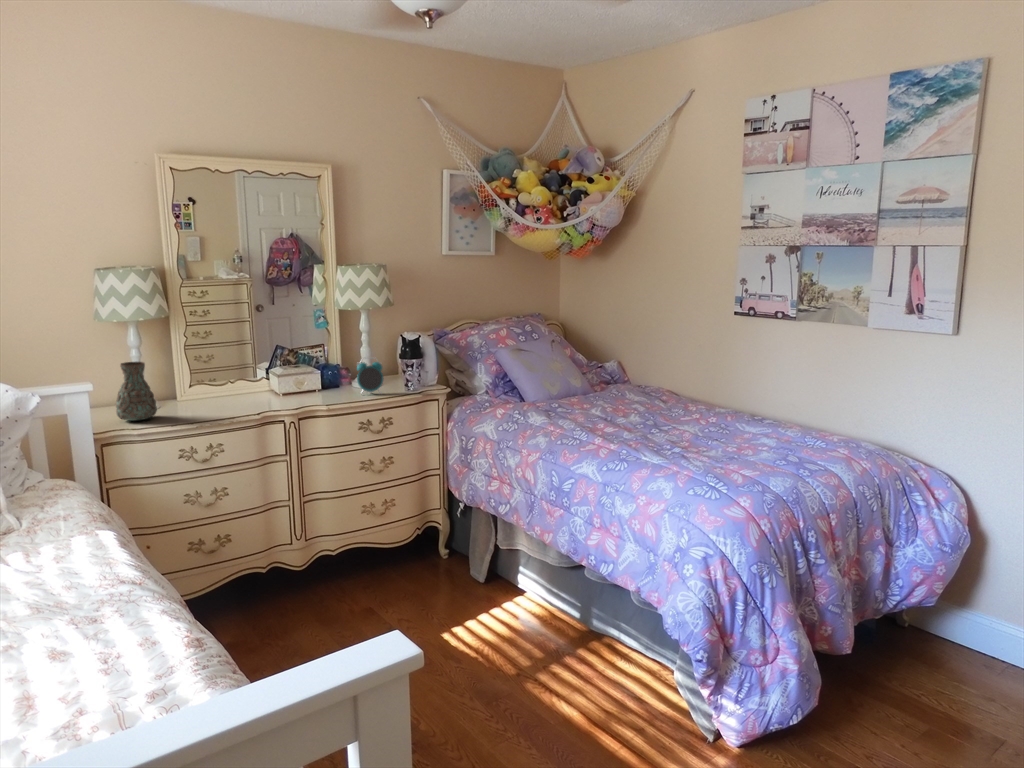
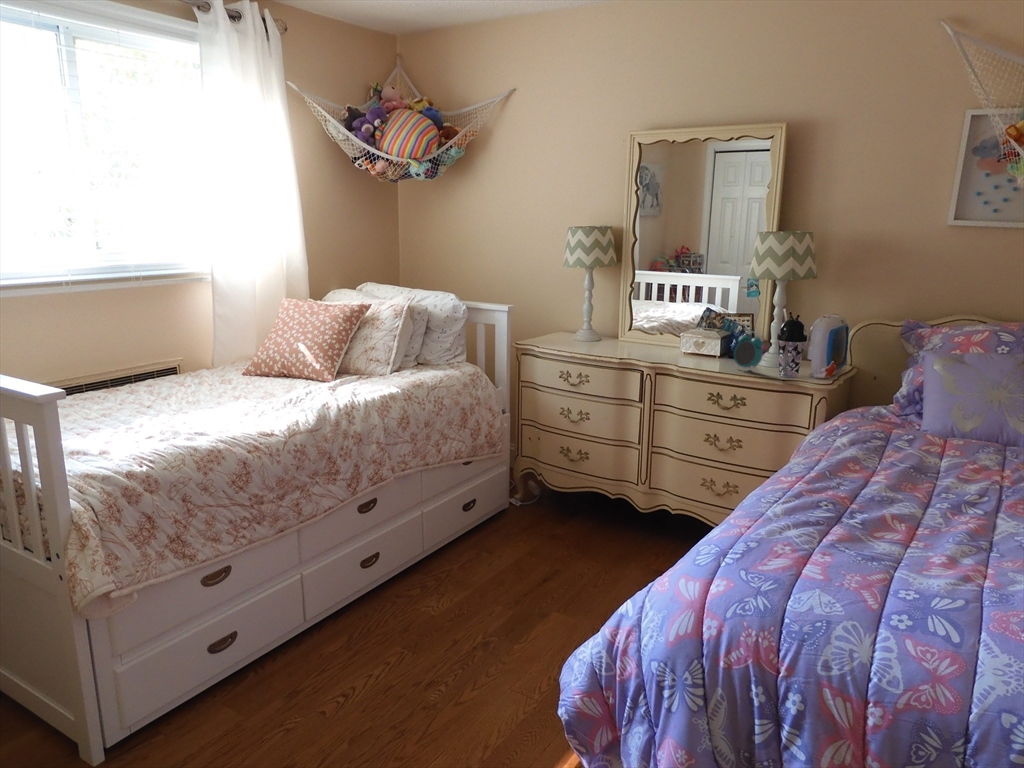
decorative vase: present [116,362,157,421] -> none [547,299,574,344]

